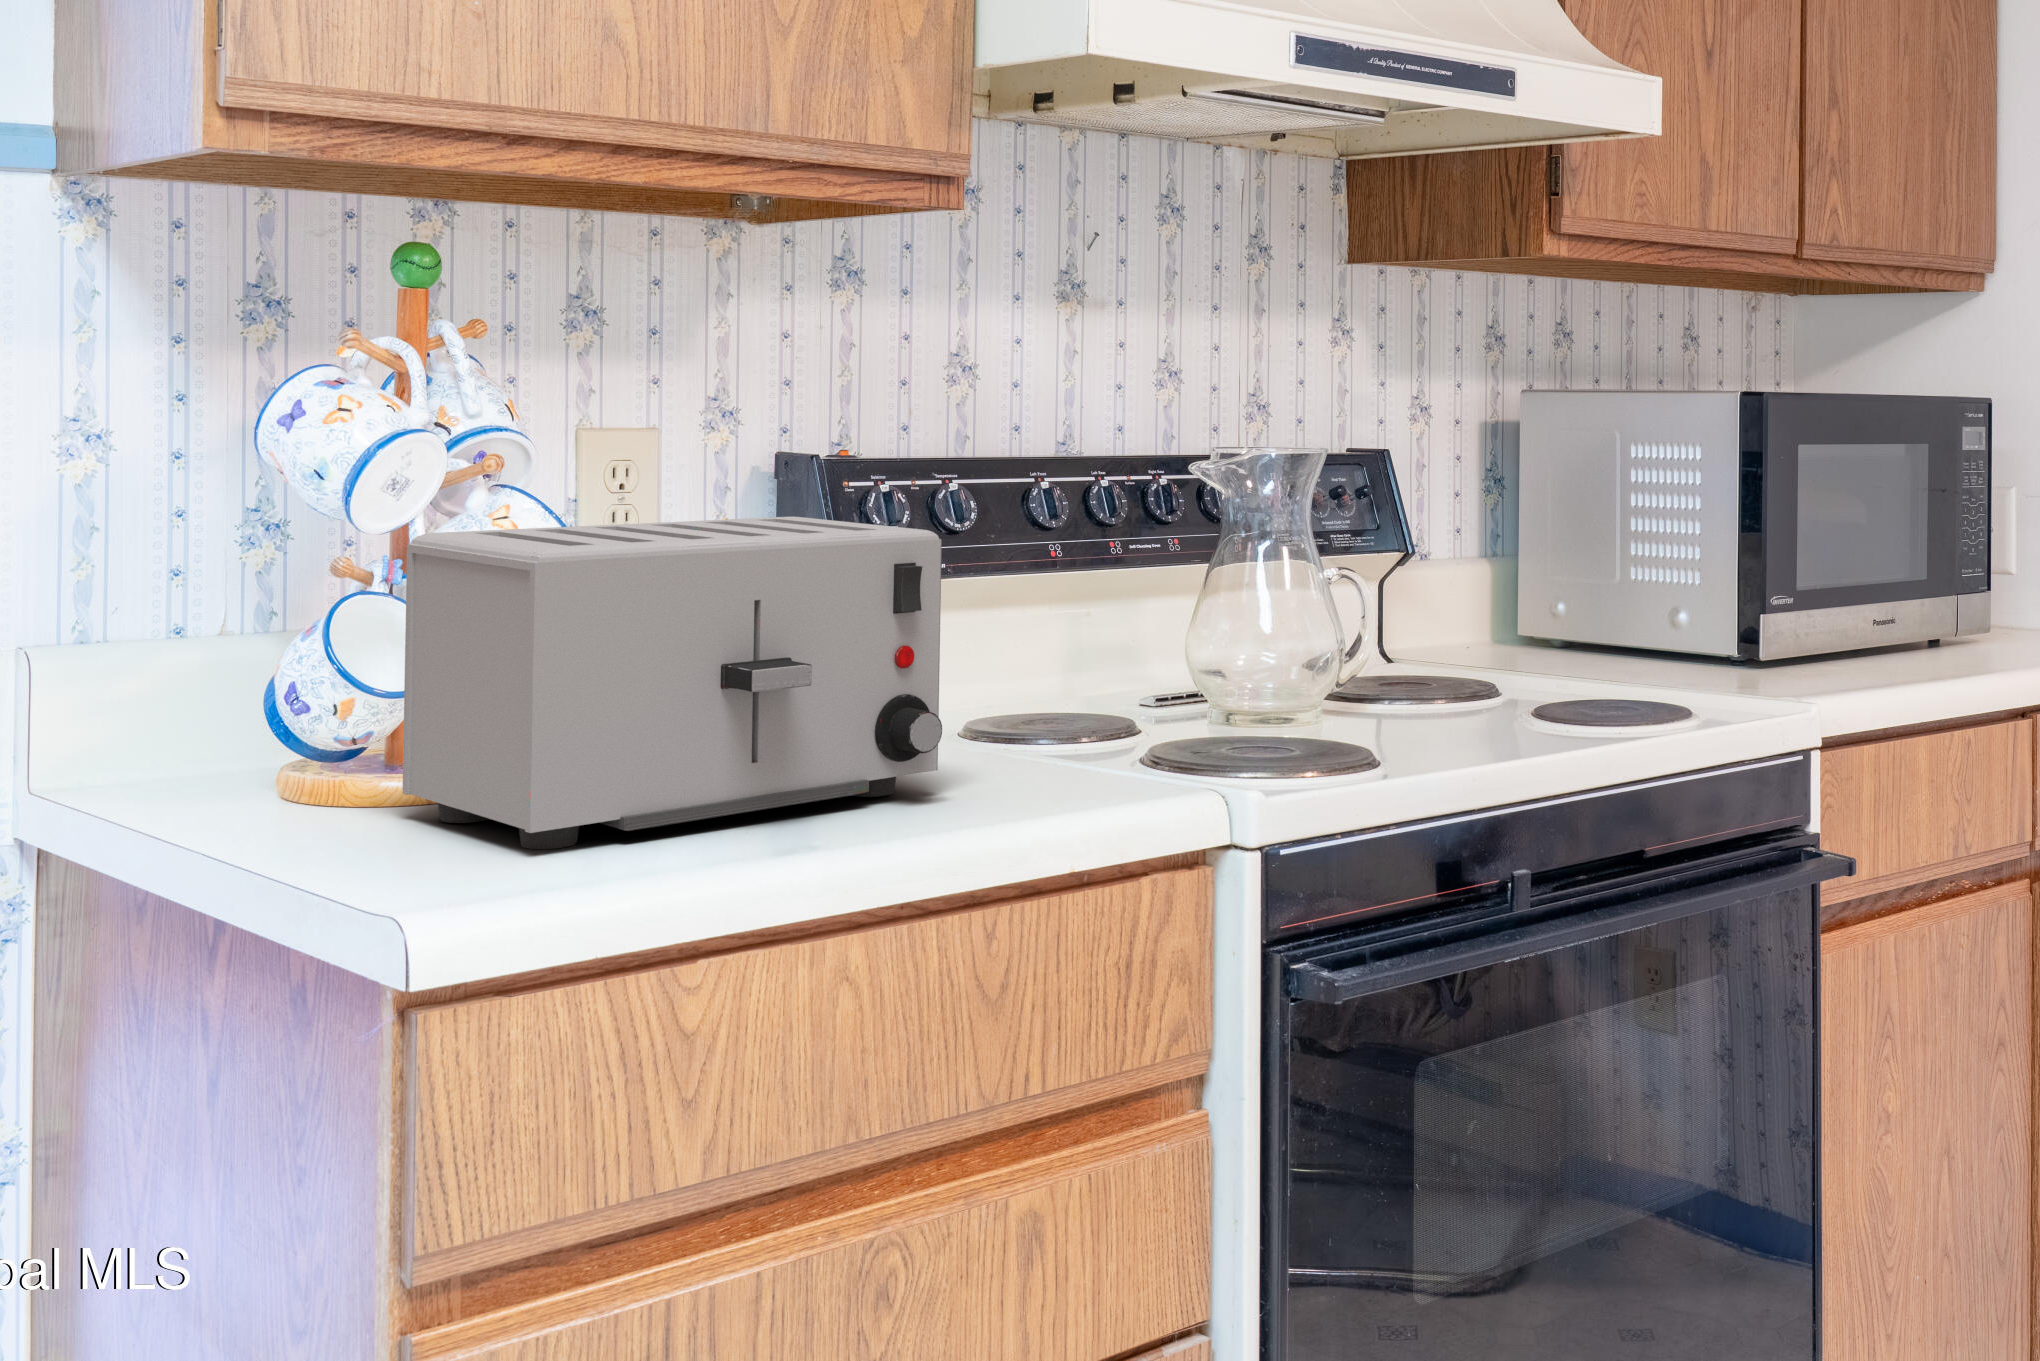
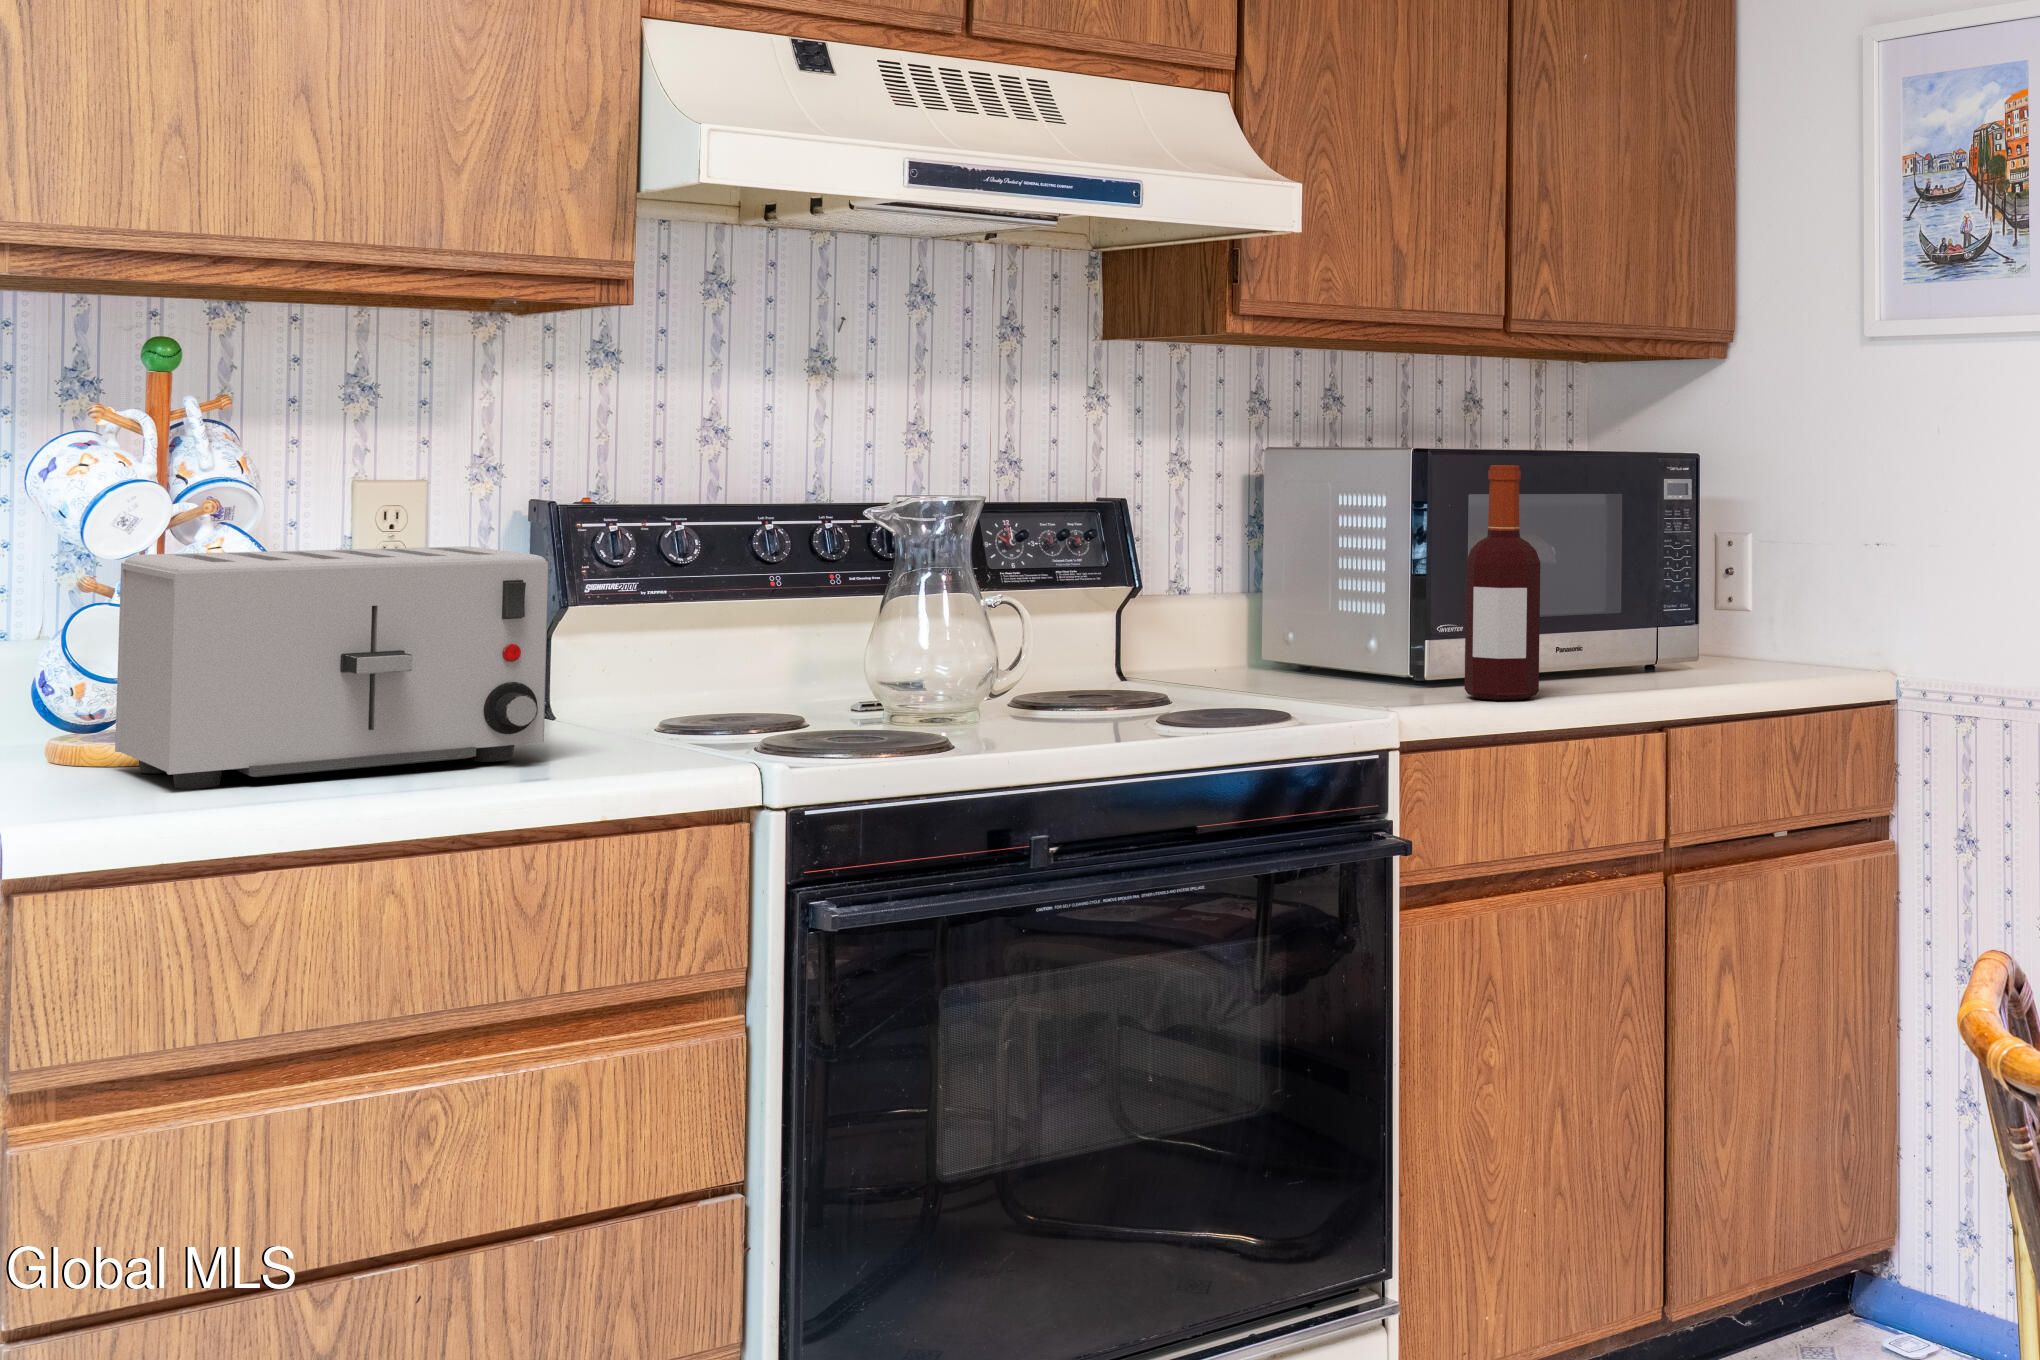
bottle: none [1824,411,1914,684] -> present [1465,465,1540,700]

